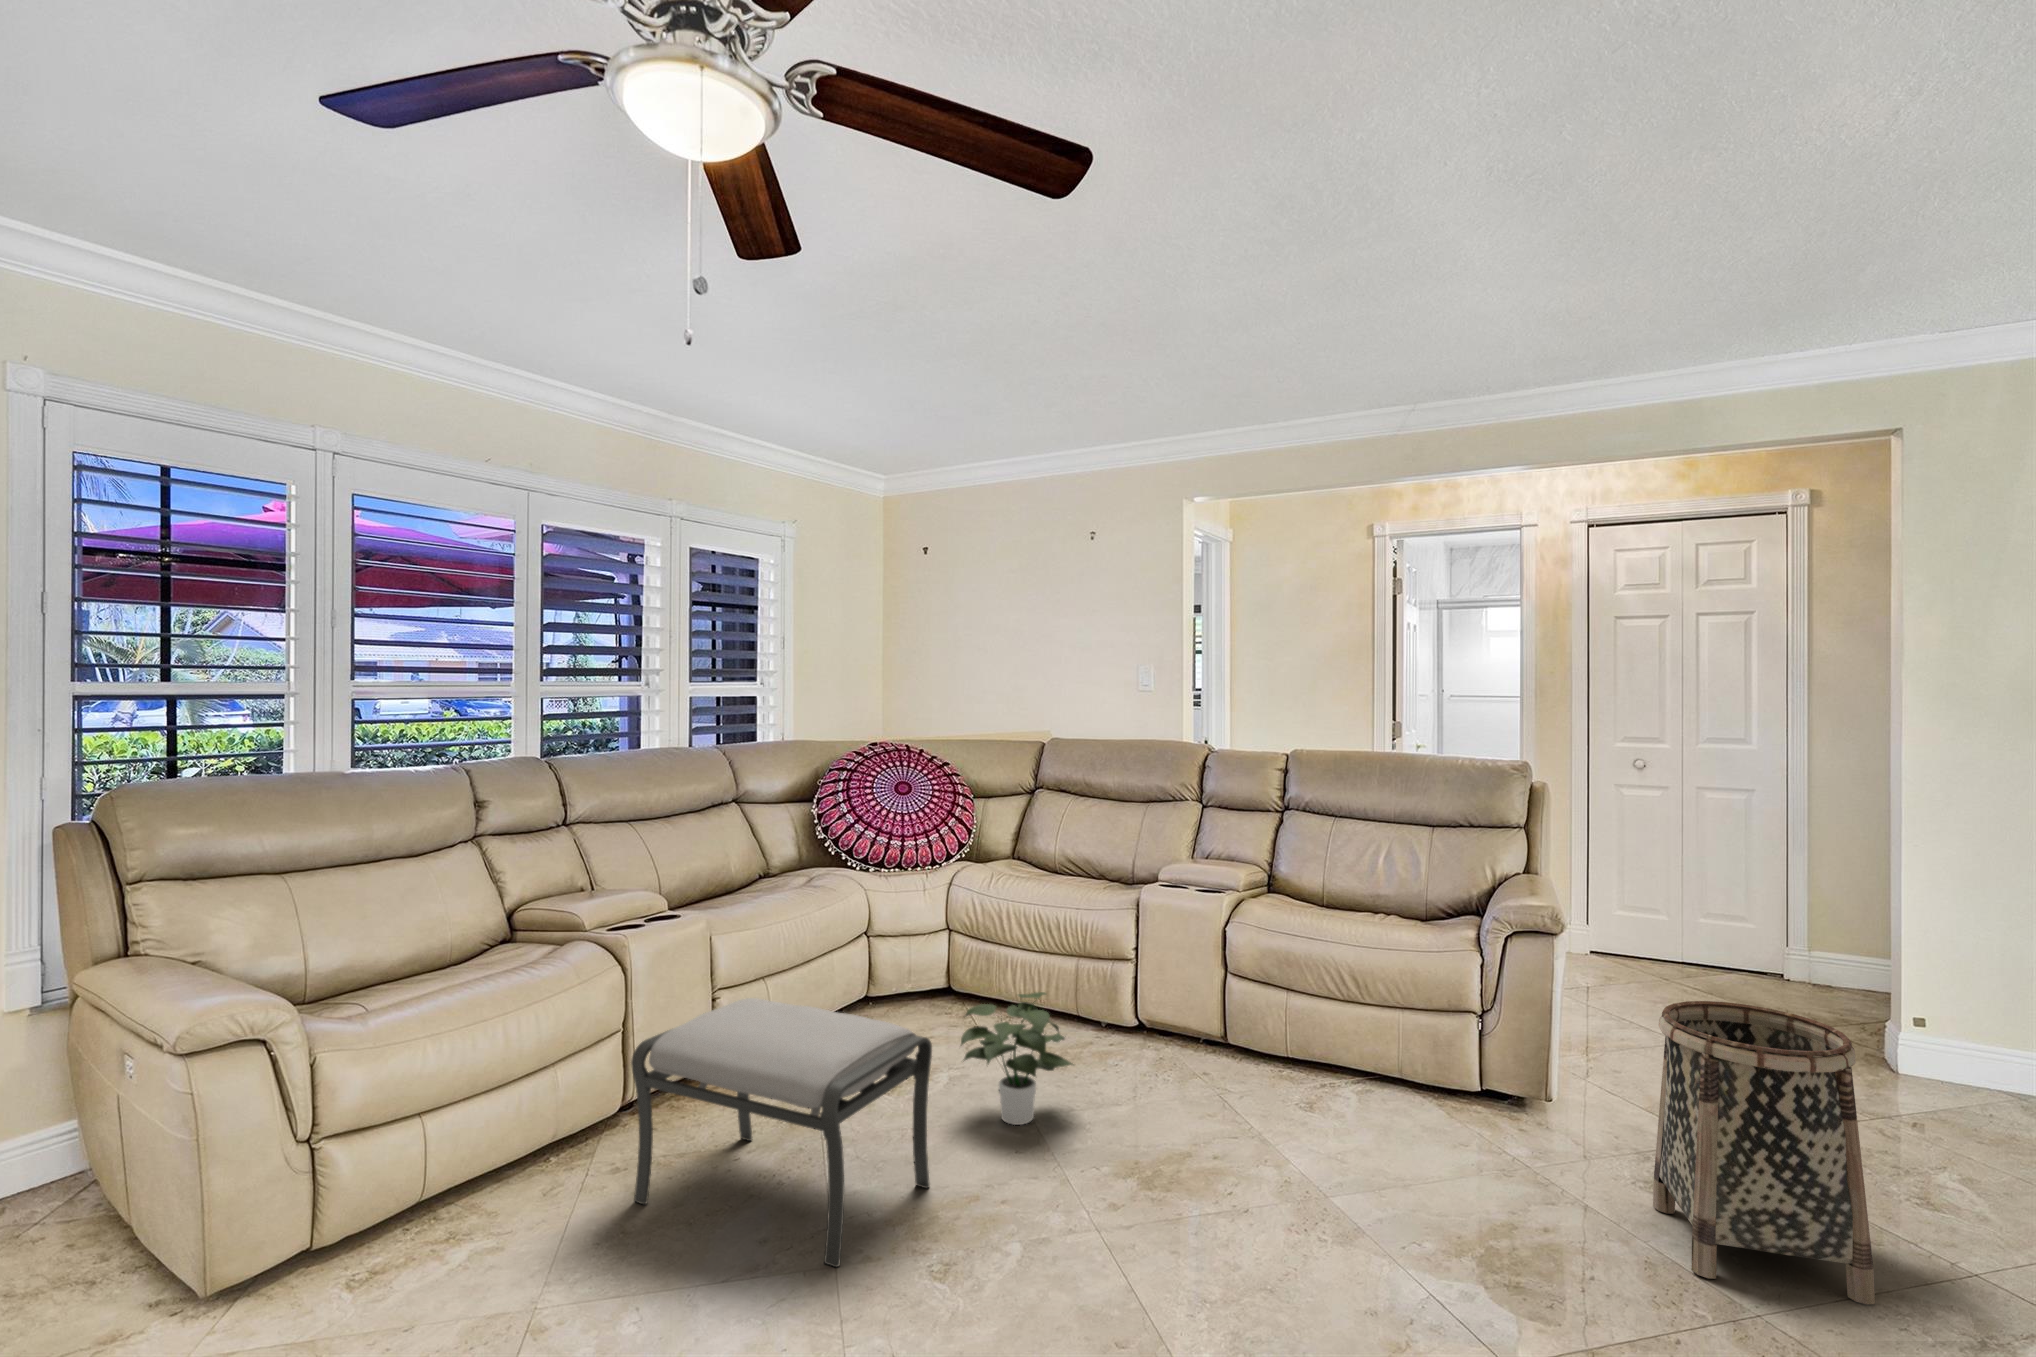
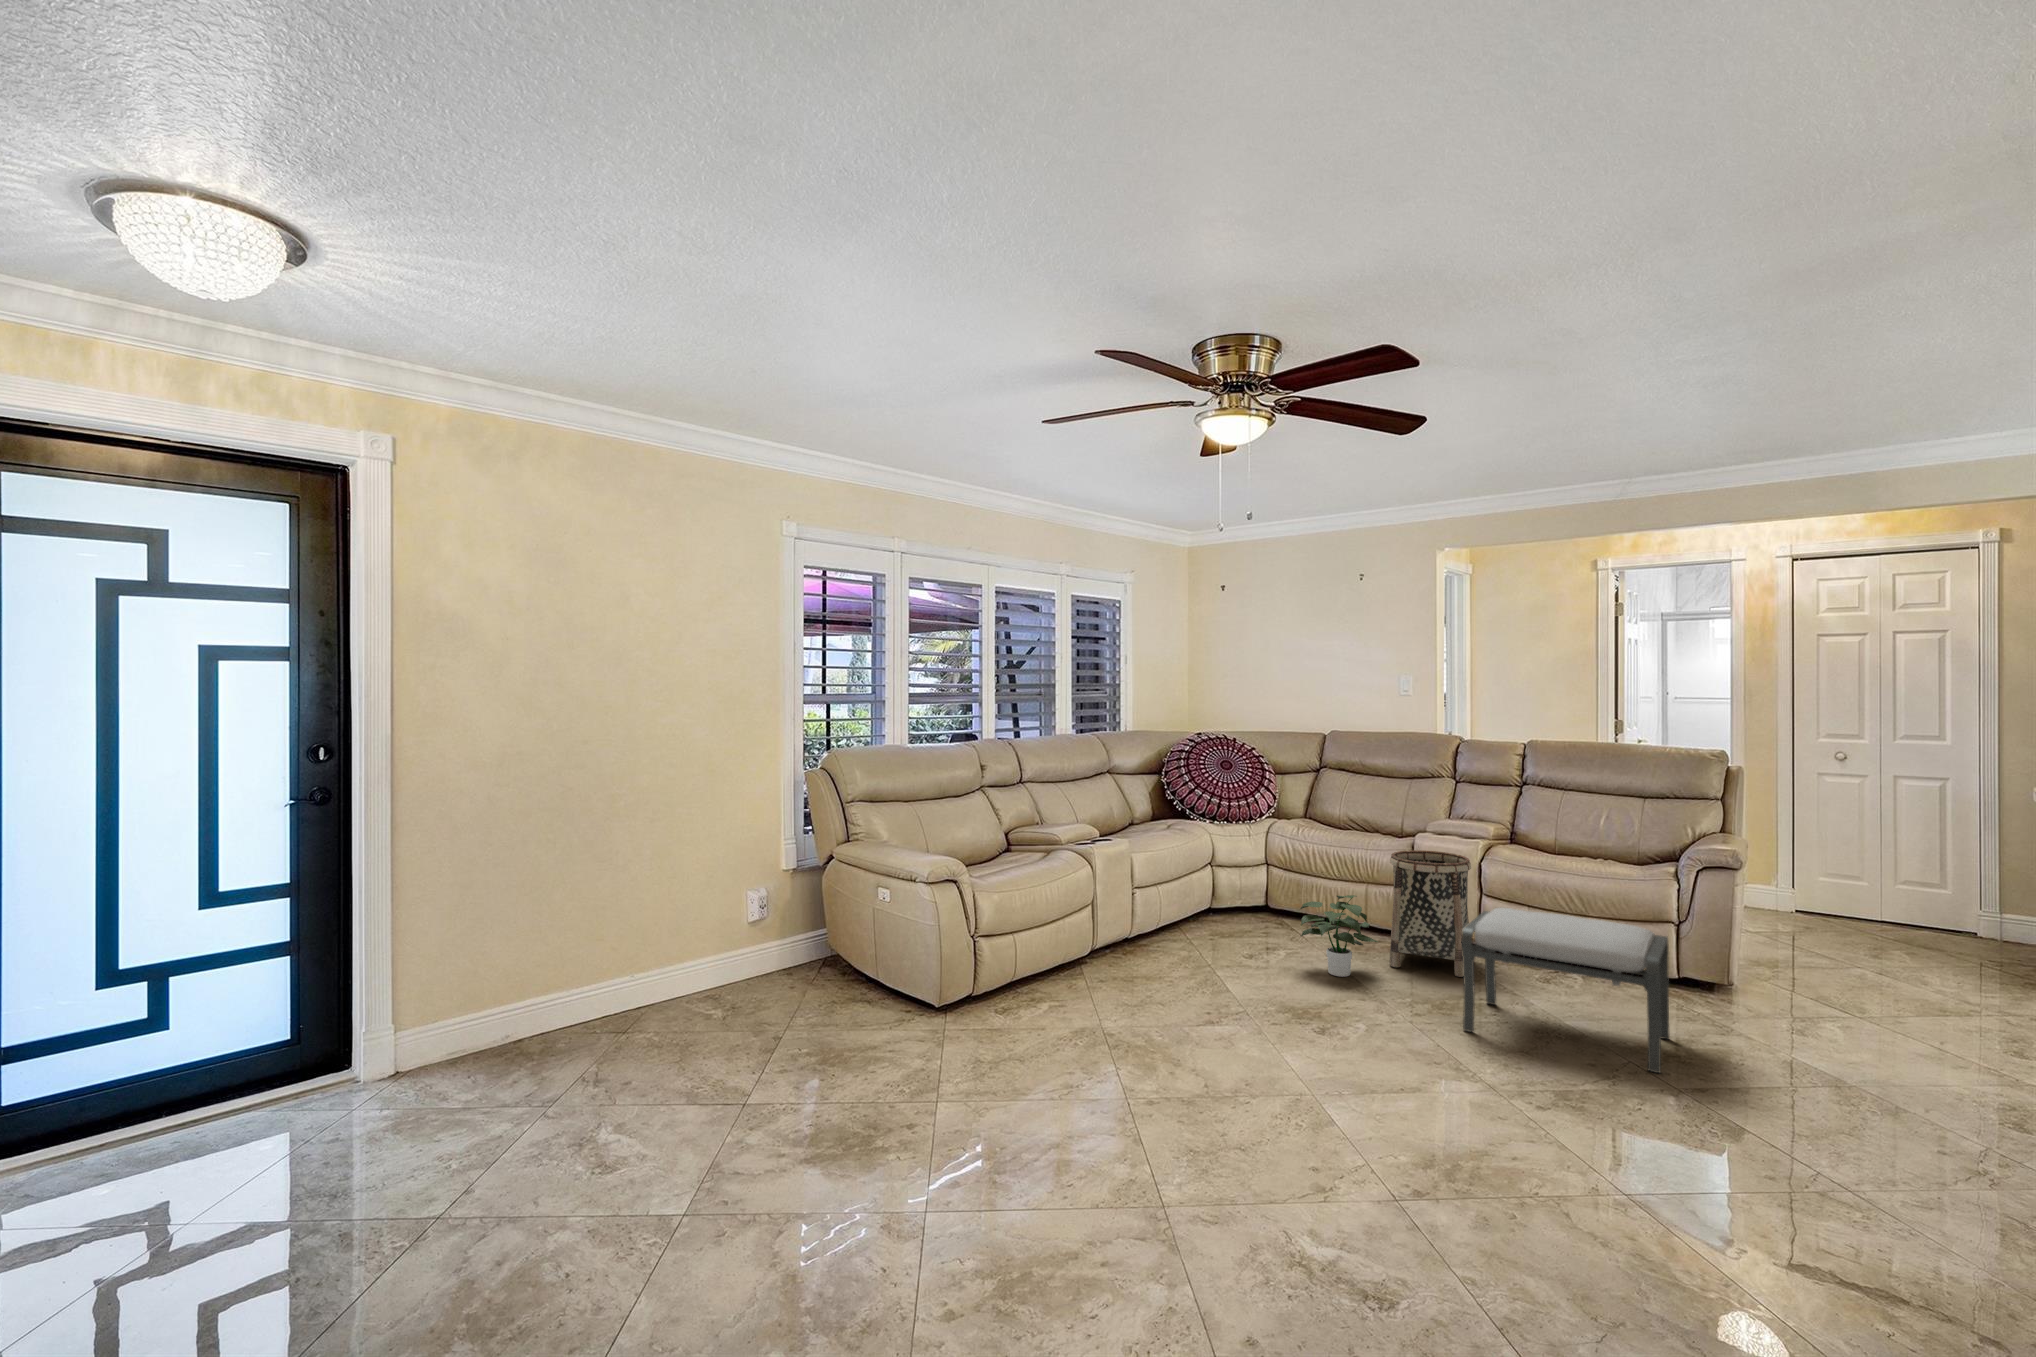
ottoman: present [631,998,932,1267] -> present [1462,908,1670,1073]
basket: present [1653,1001,1875,1304] -> present [1390,850,1471,977]

